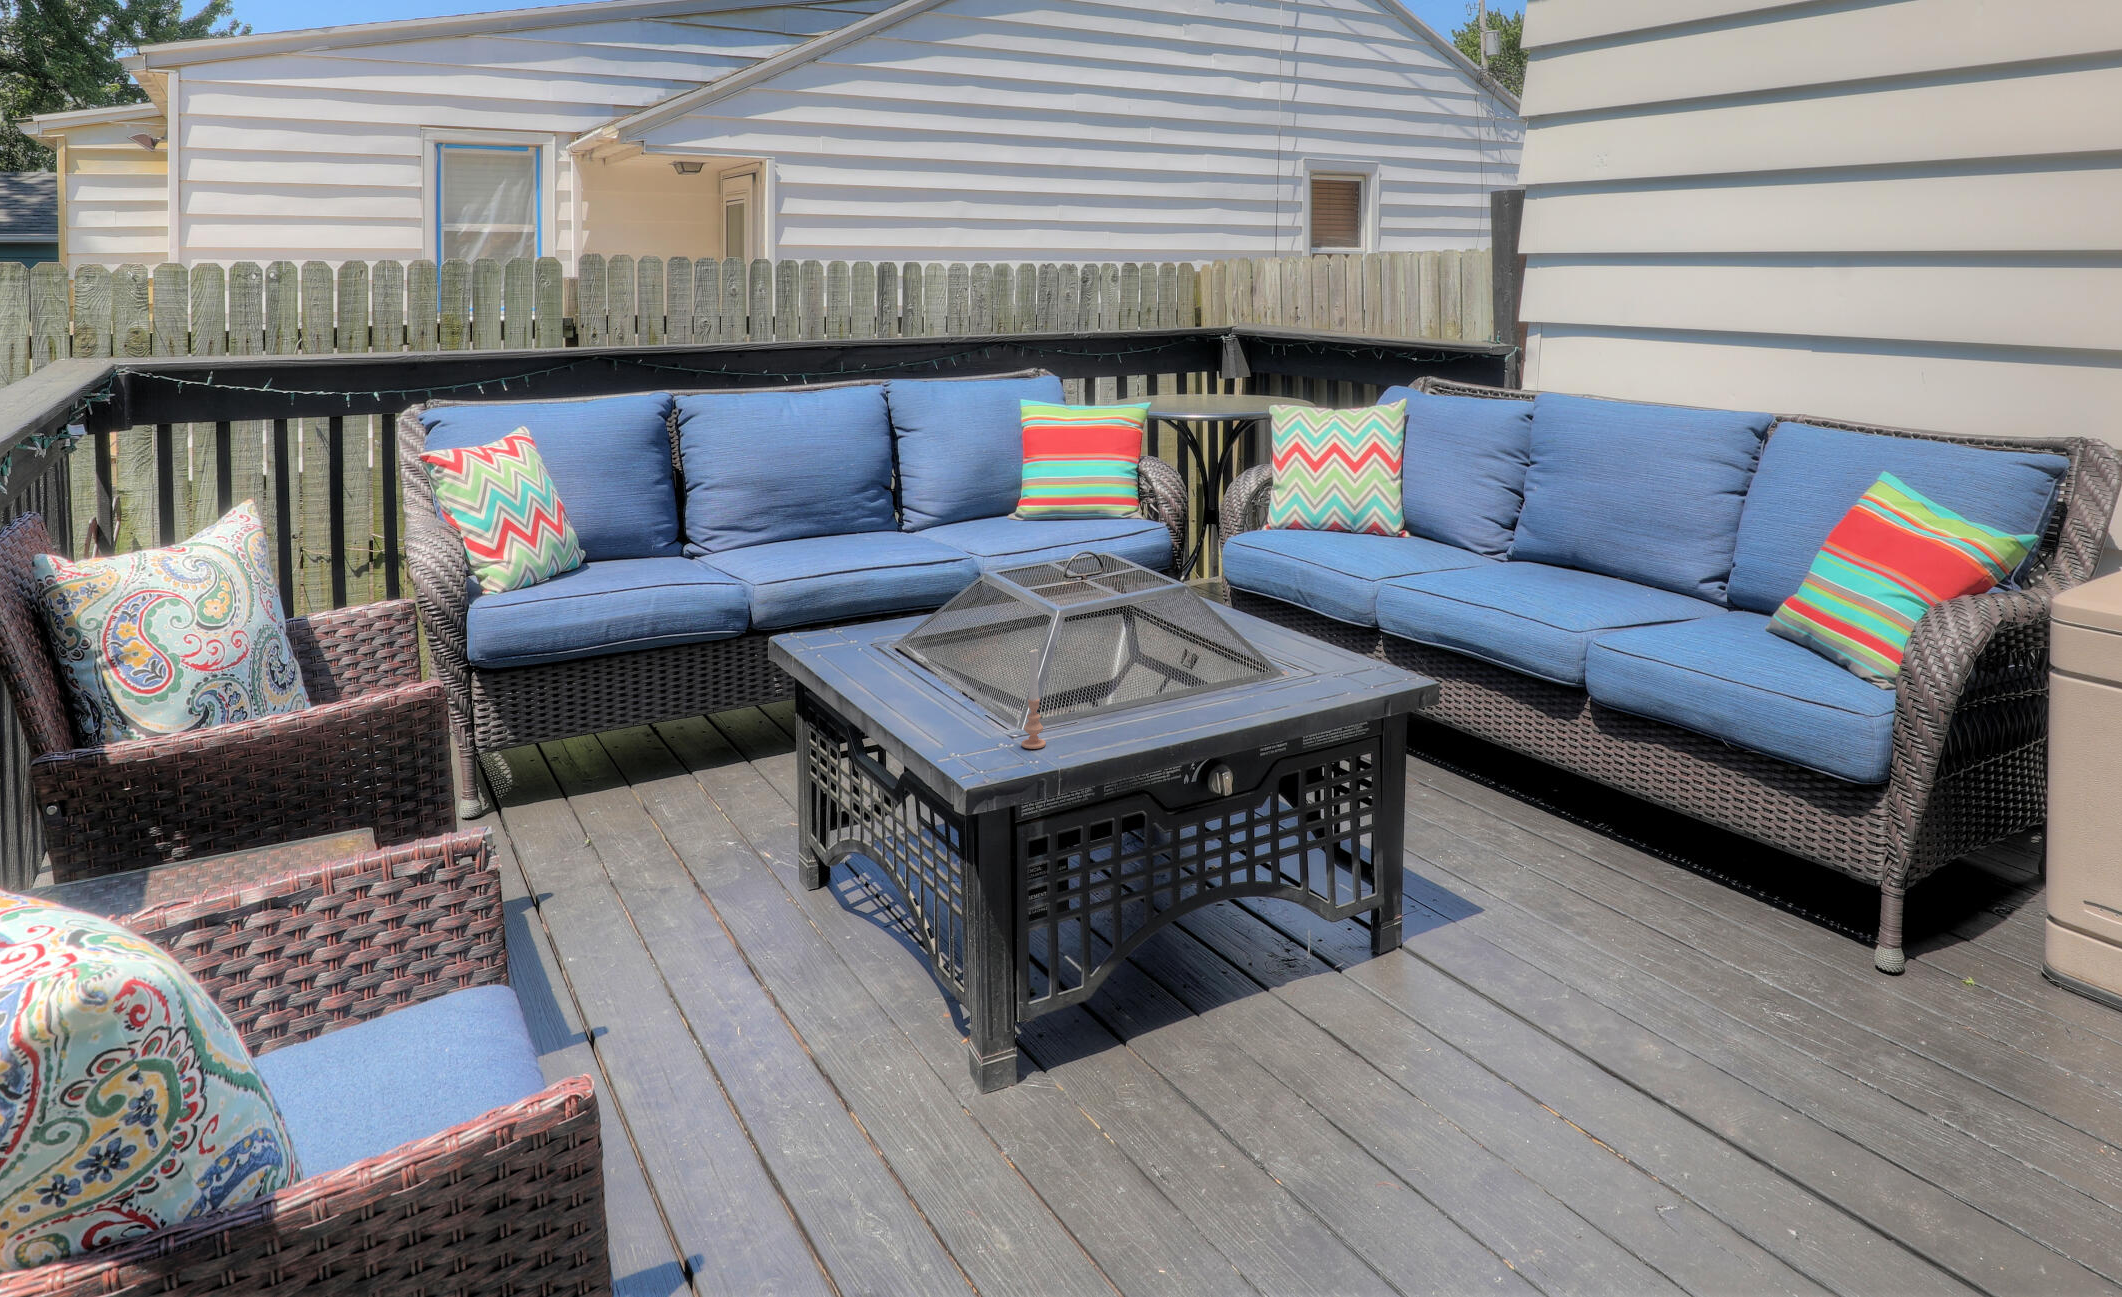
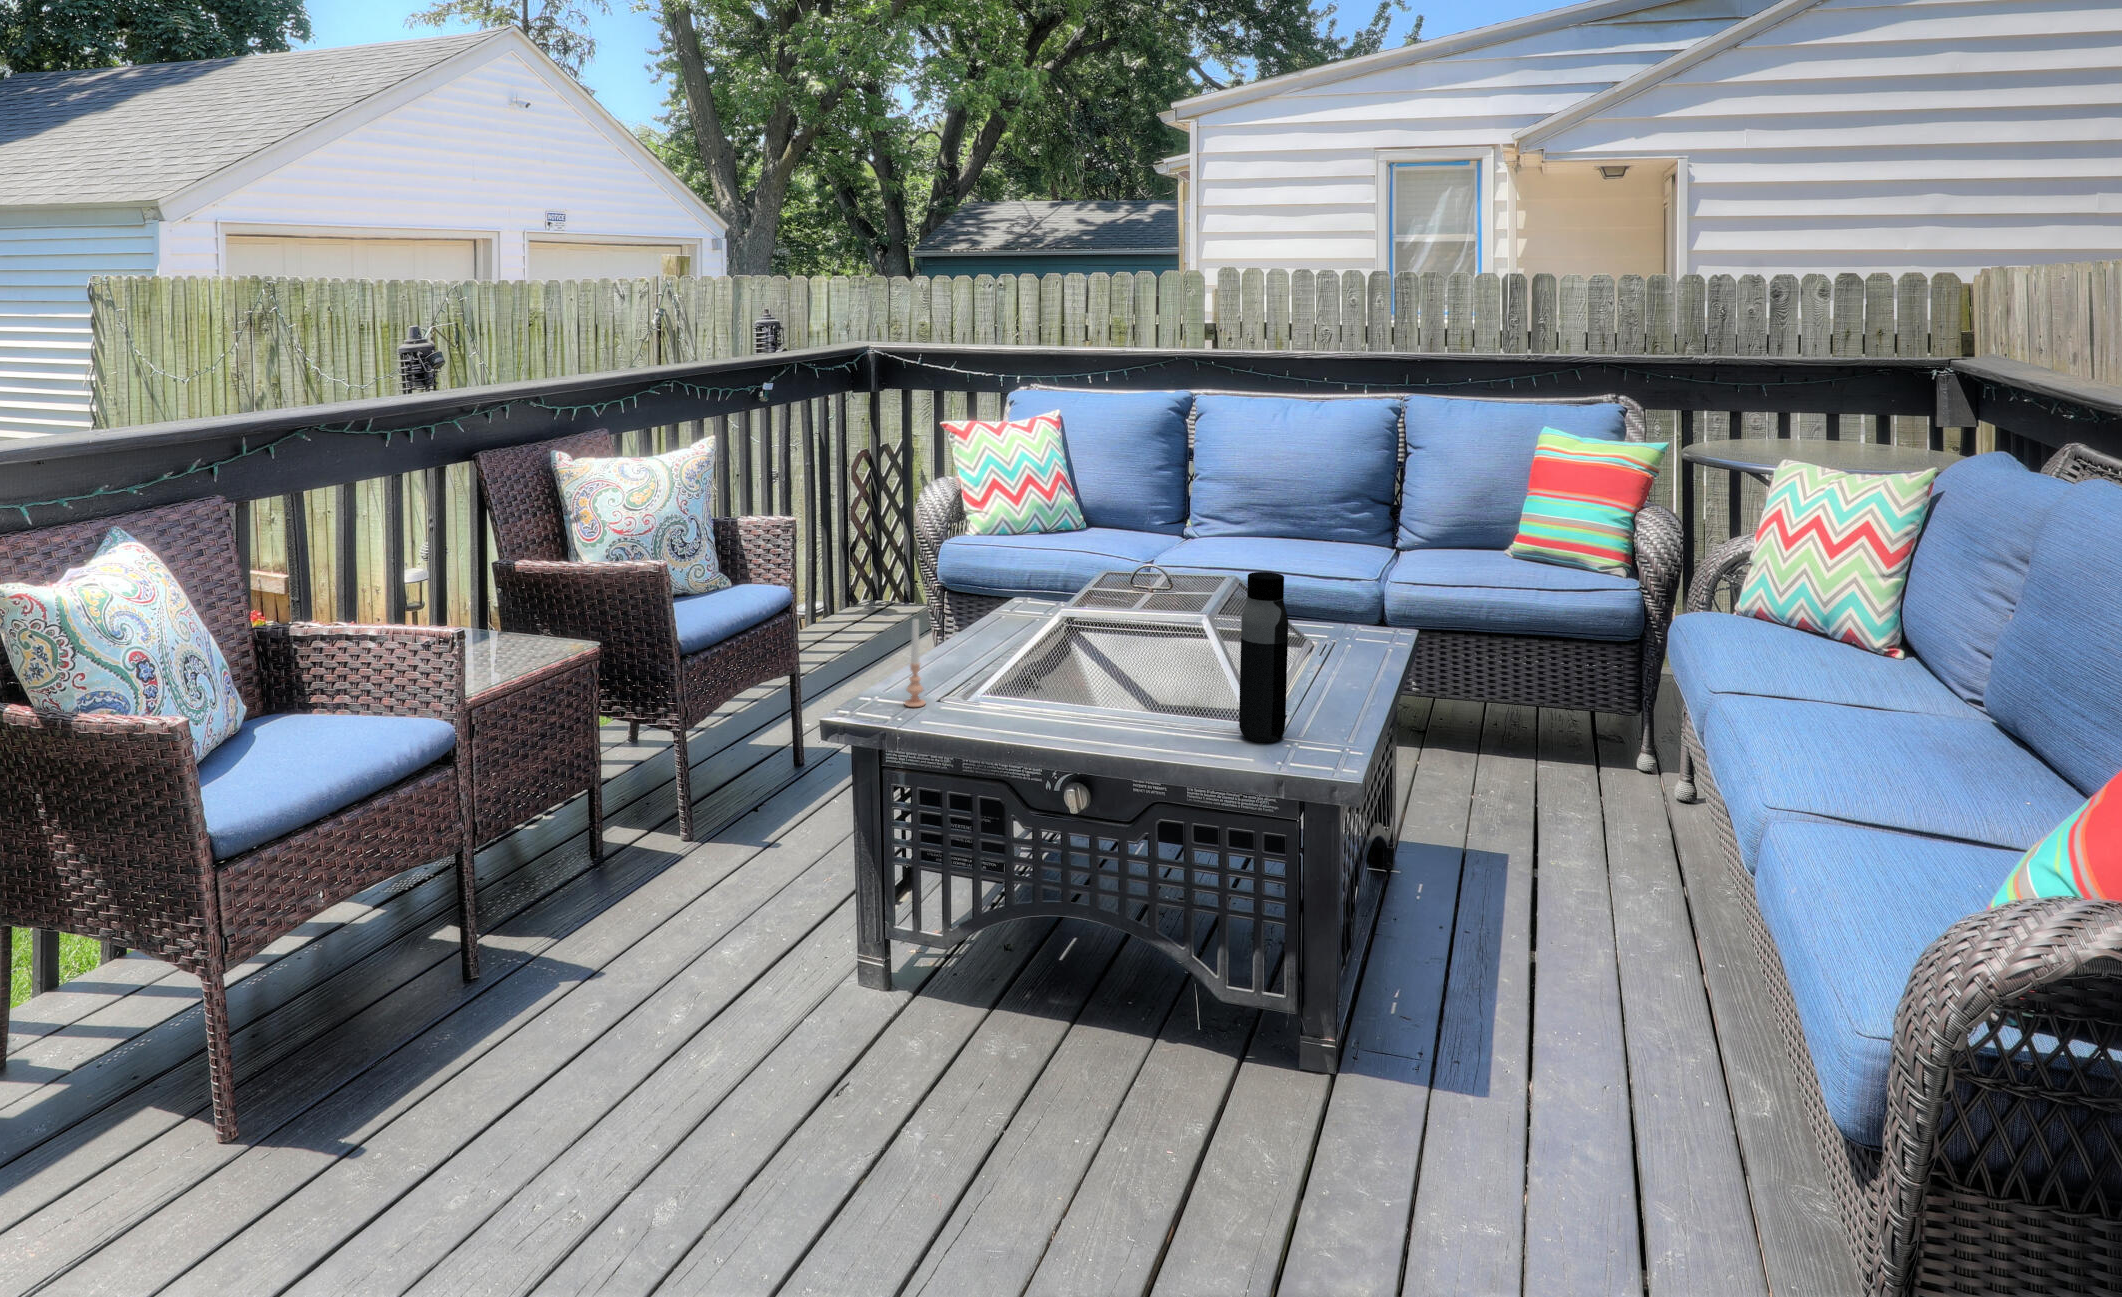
water bottle: none [1321,529,1364,680] -> present [1239,572,1288,742]

